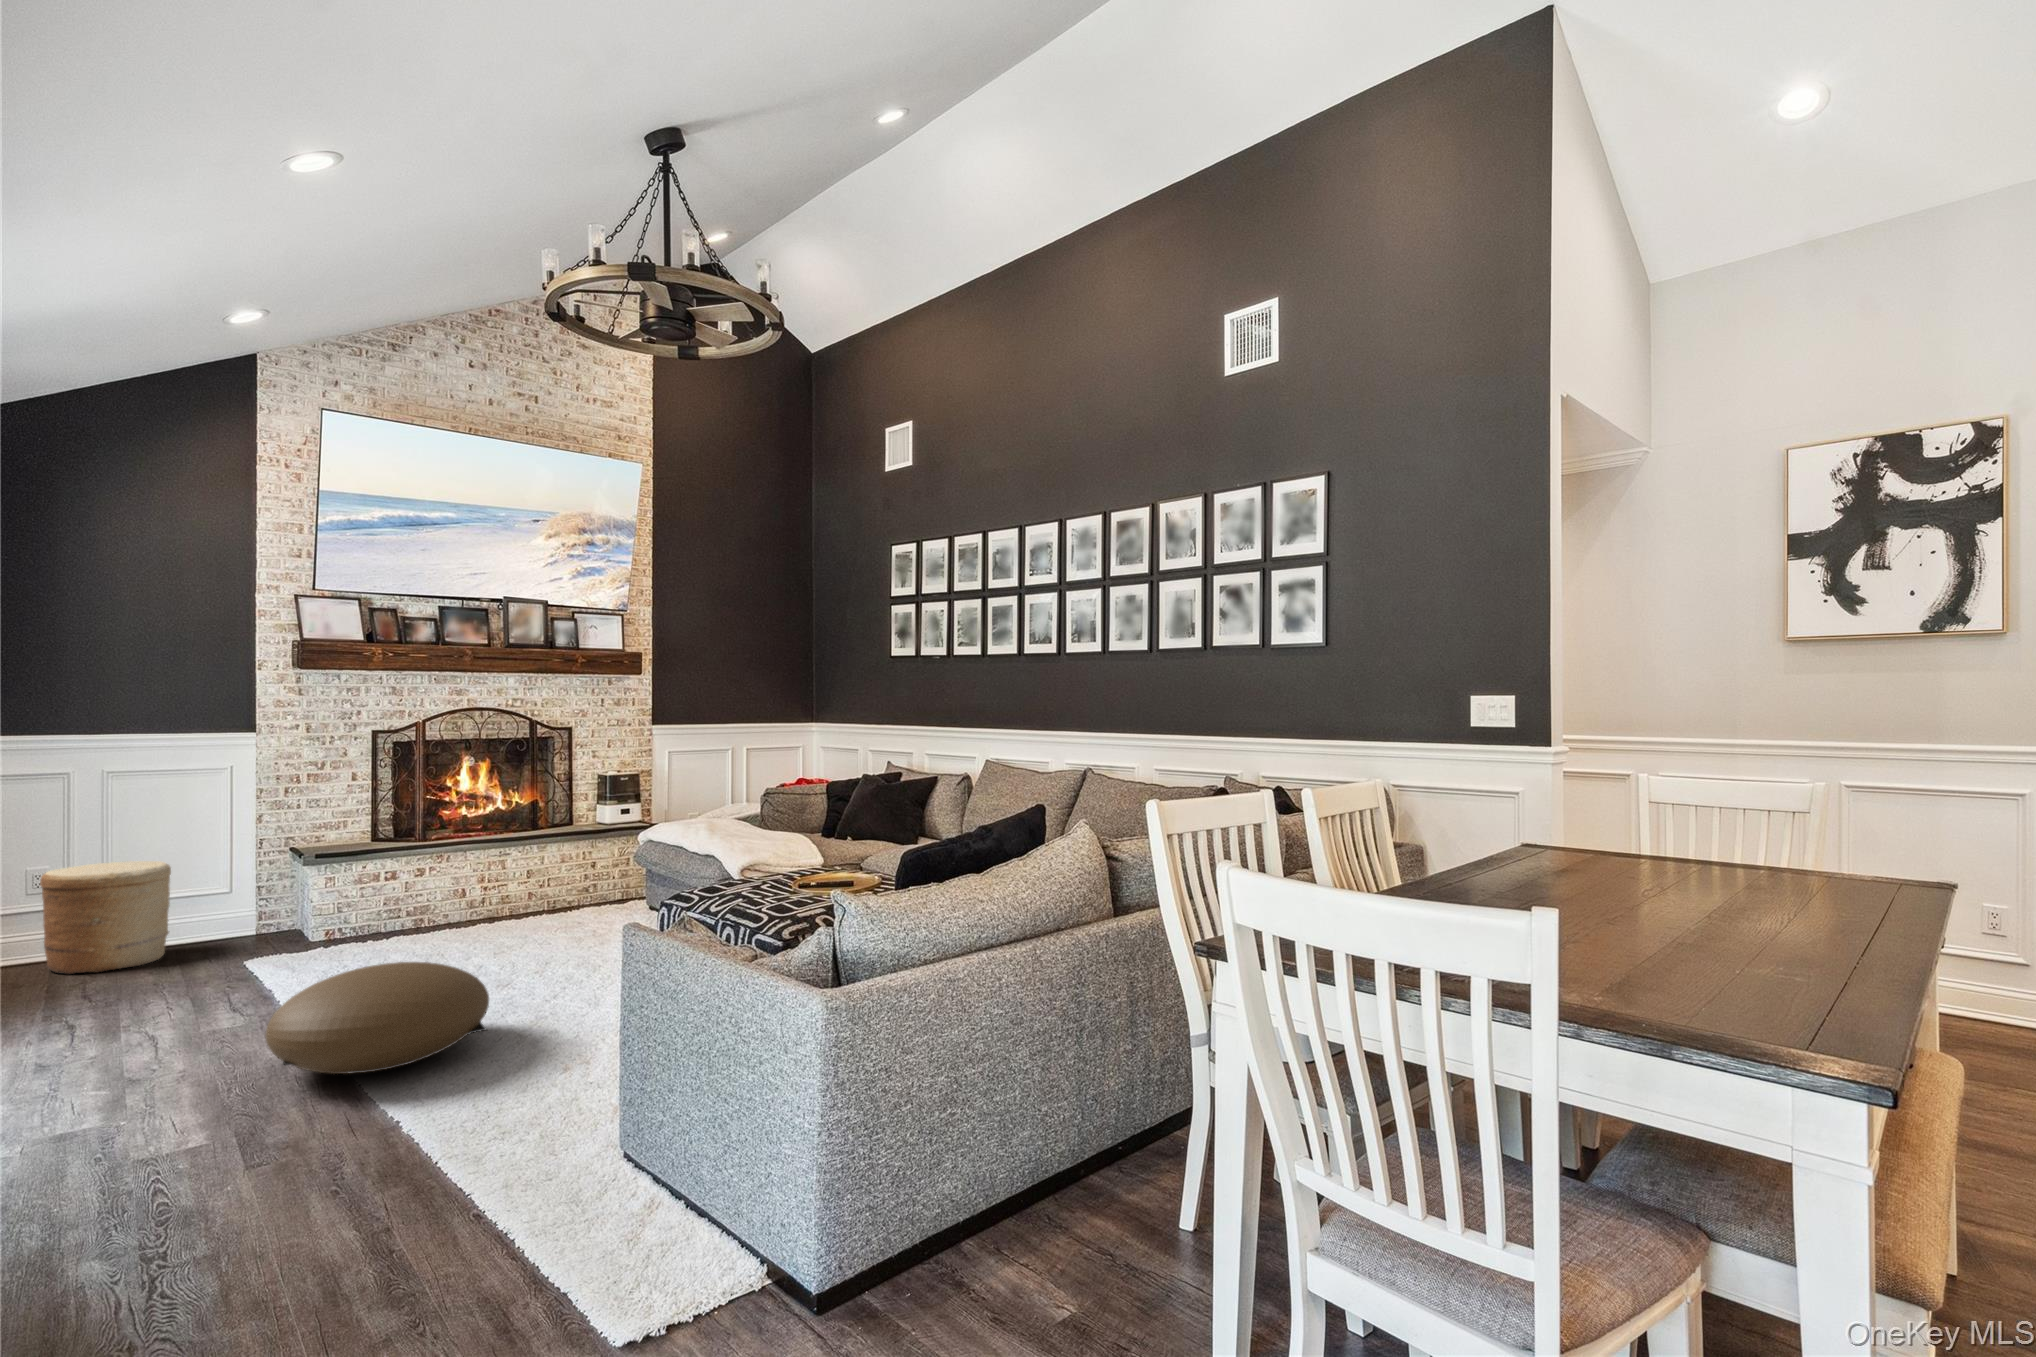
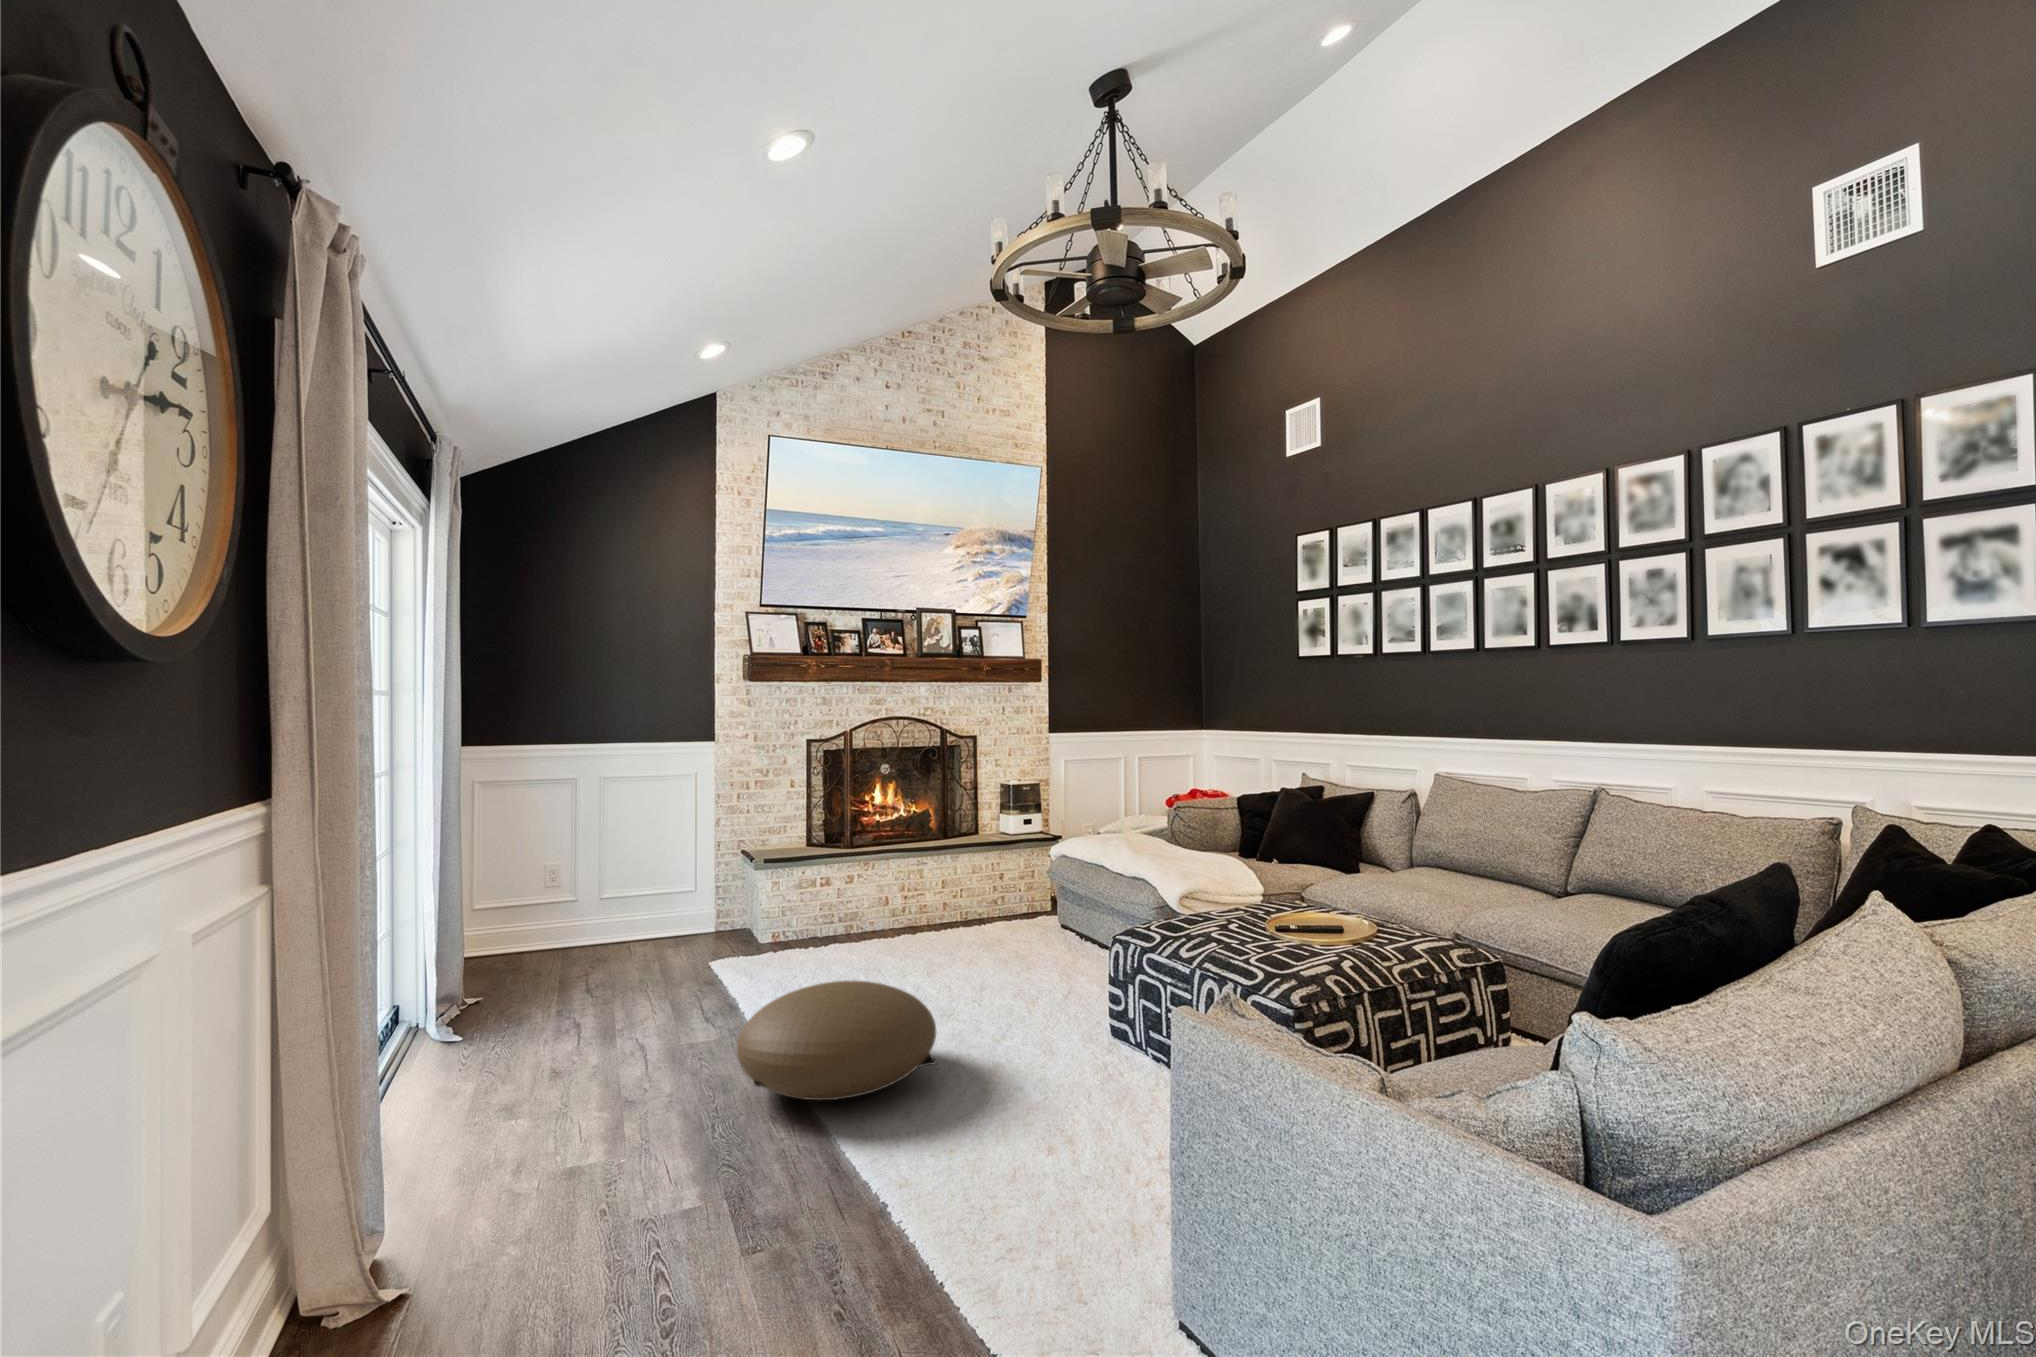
woven basket: present [40,861,171,974] -> none [555,858,650,960]

